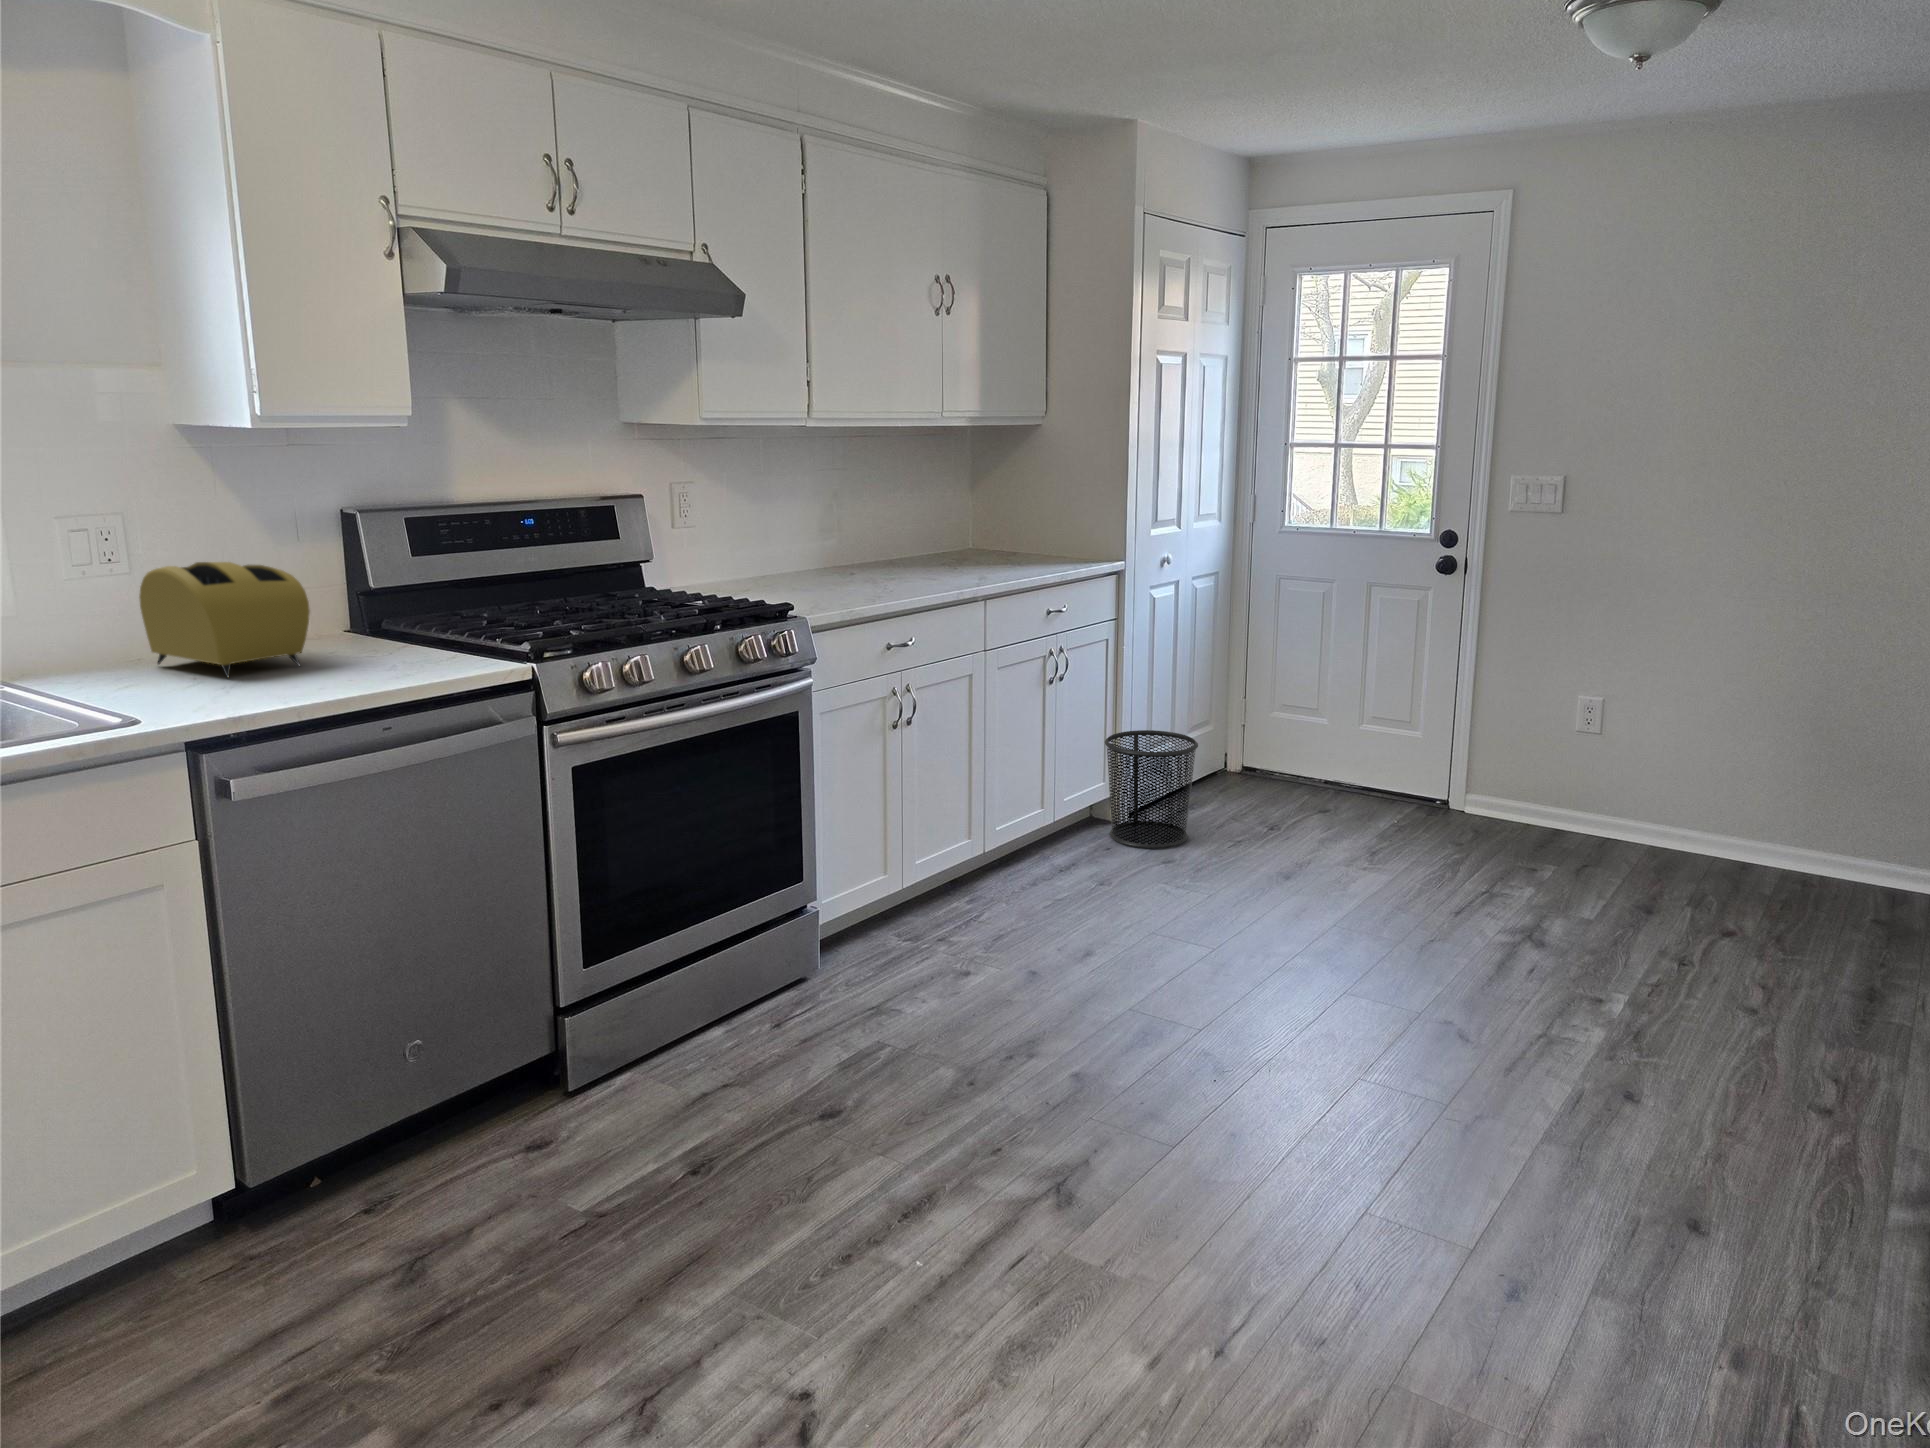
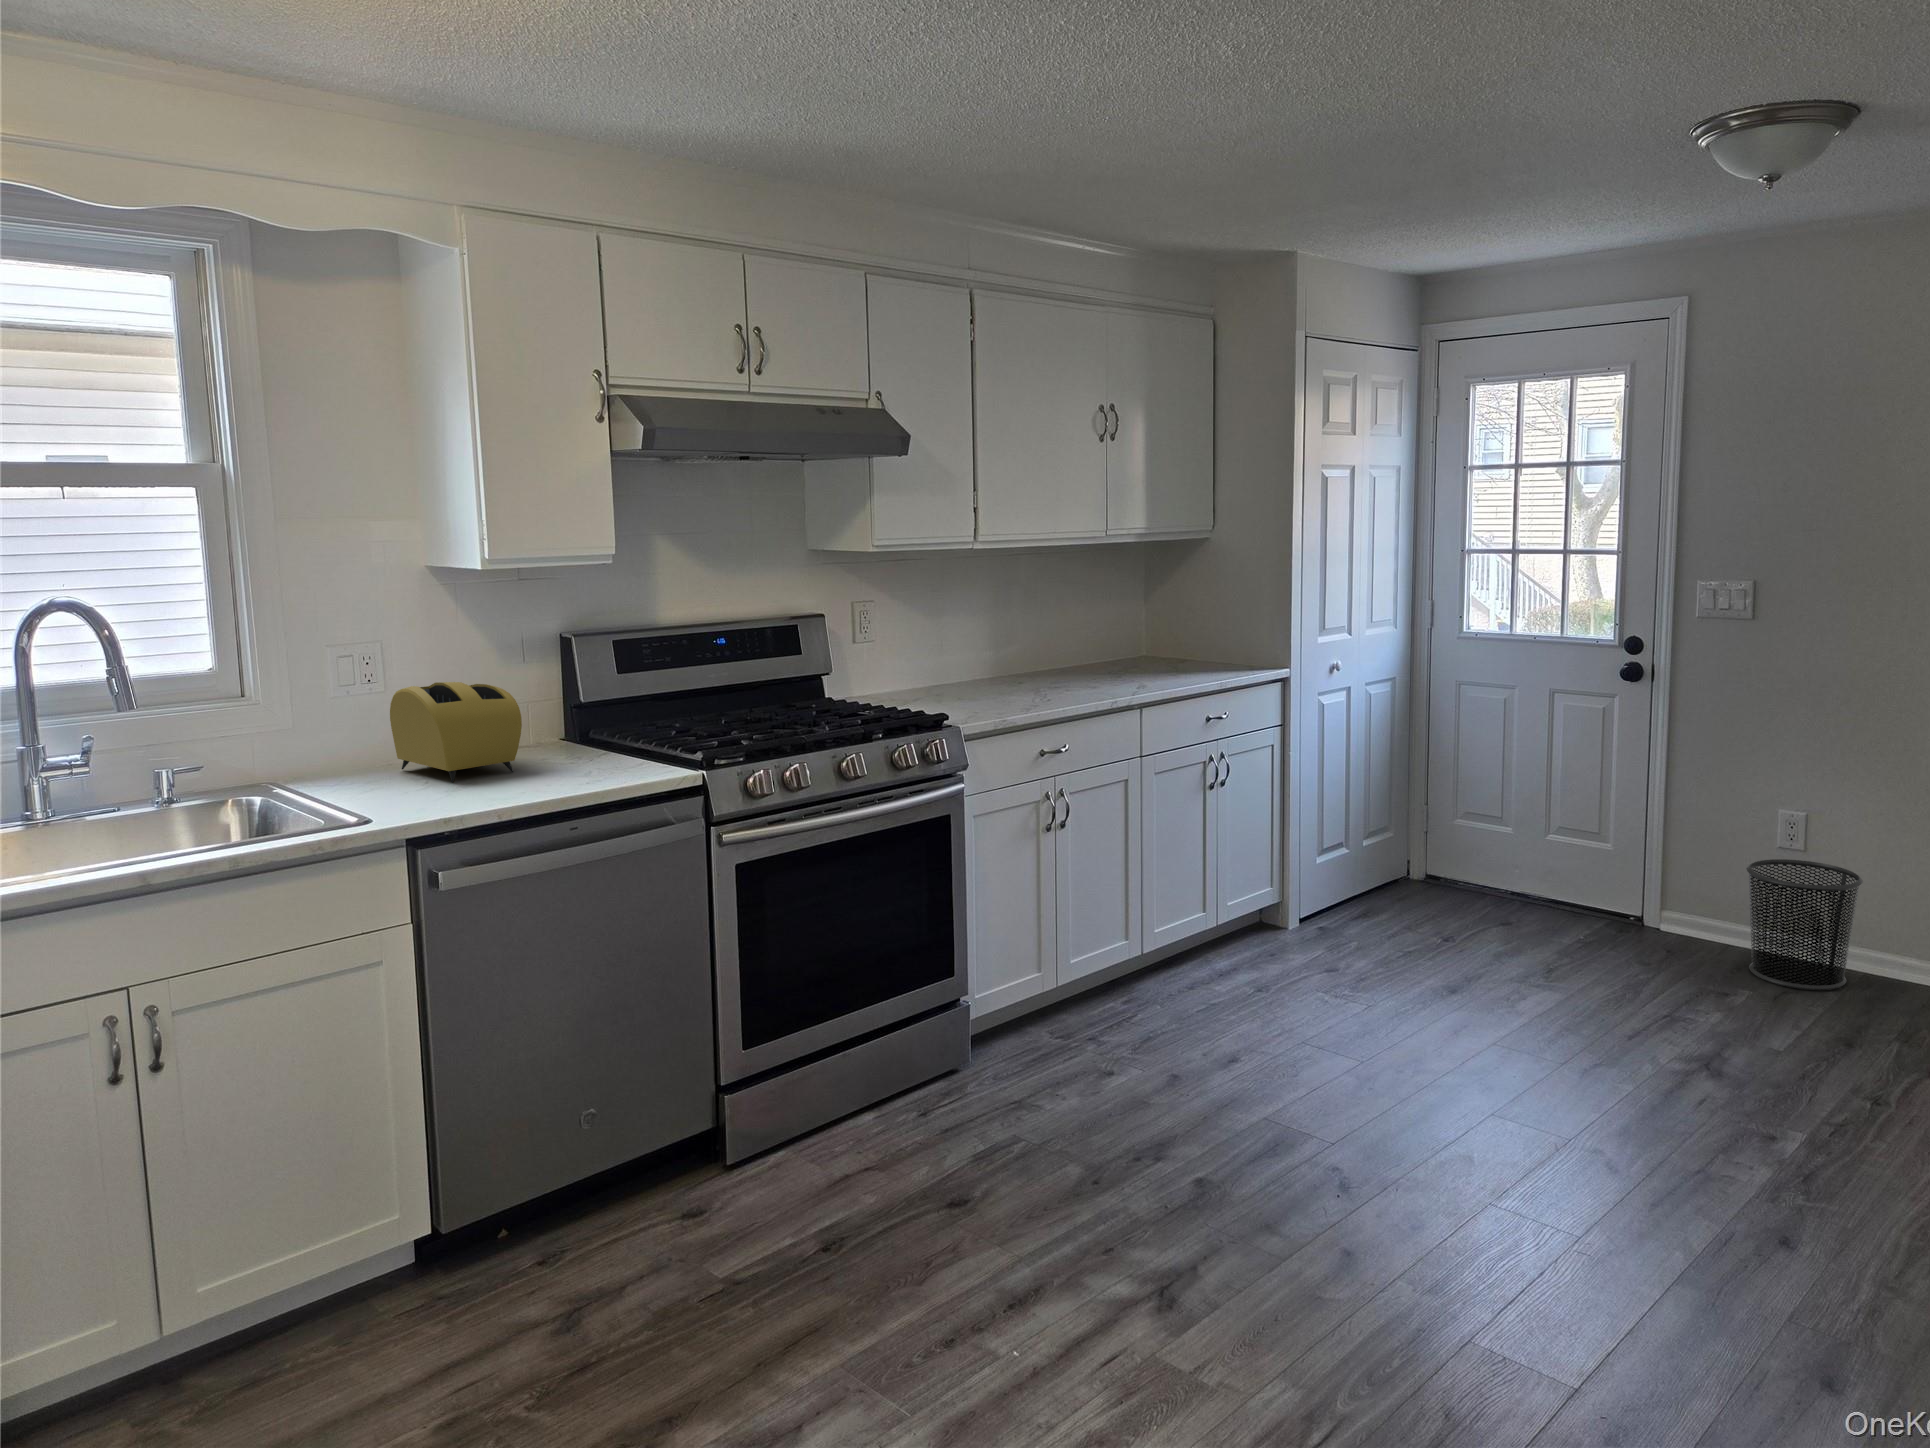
waste bin: present [1105,730,1198,849] -> present [1746,859,1863,990]

